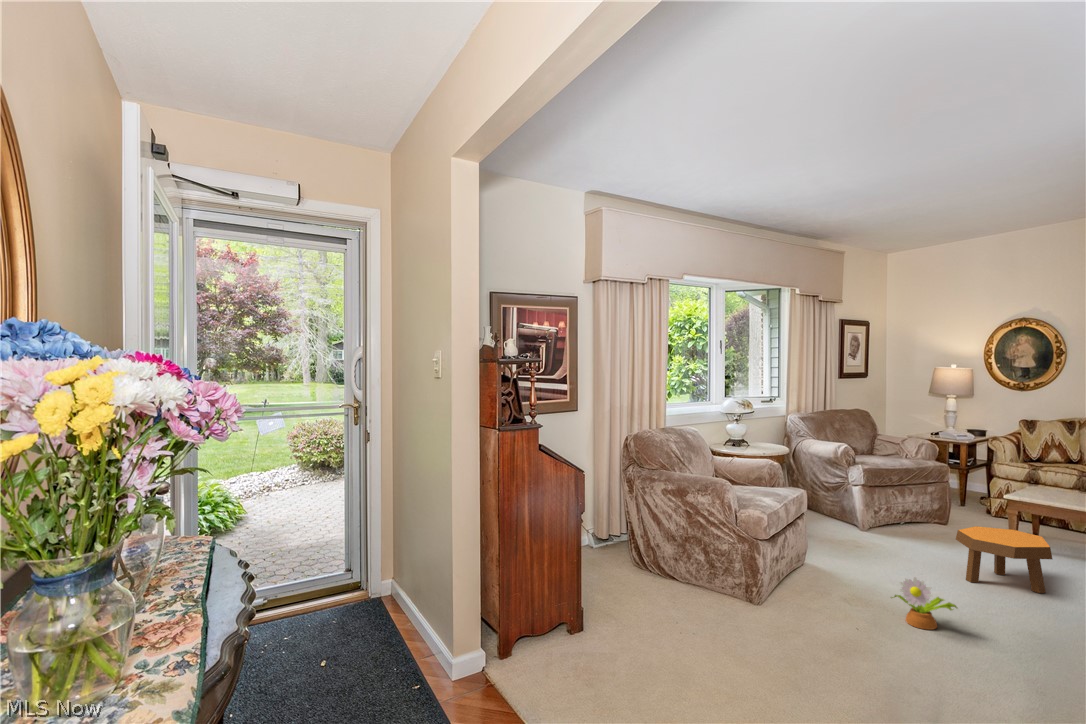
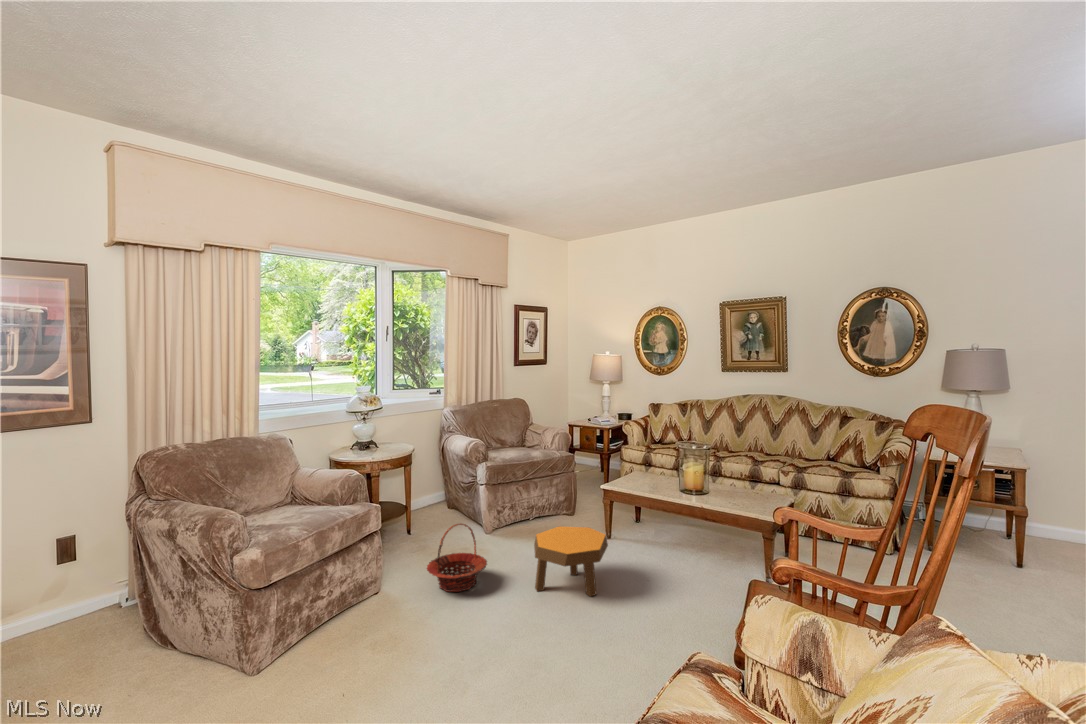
basket: none [845,512,910,573] -> present [427,524,487,592]
decorative plant: present [891,577,957,630] -> none [402,622,464,680]

